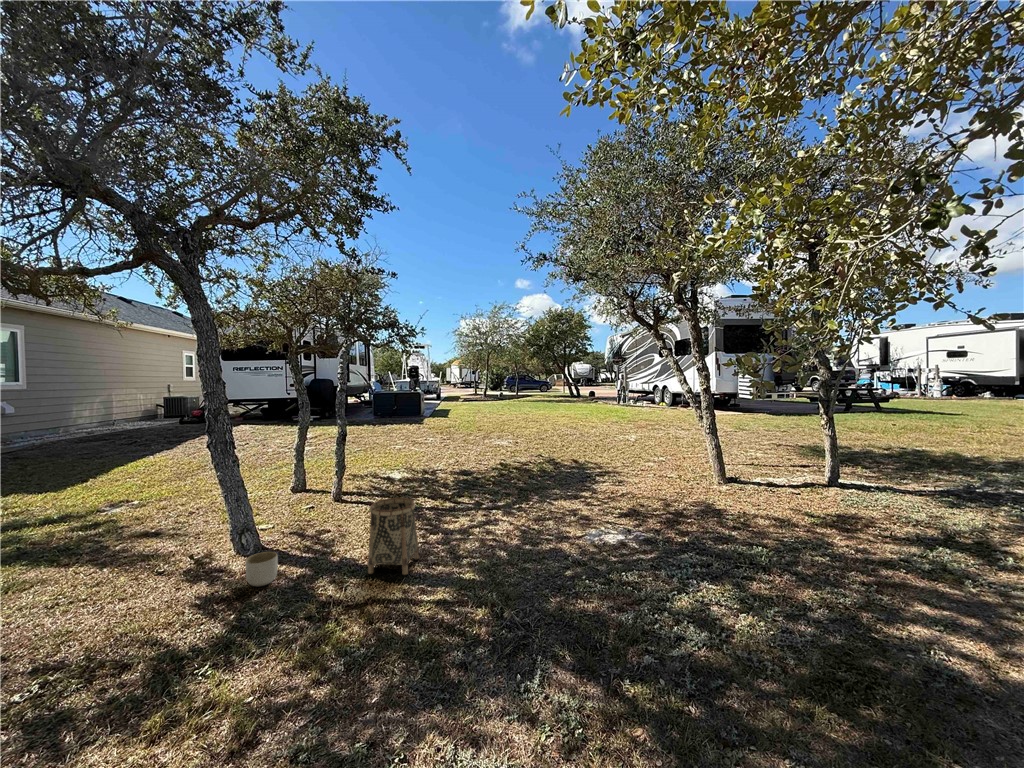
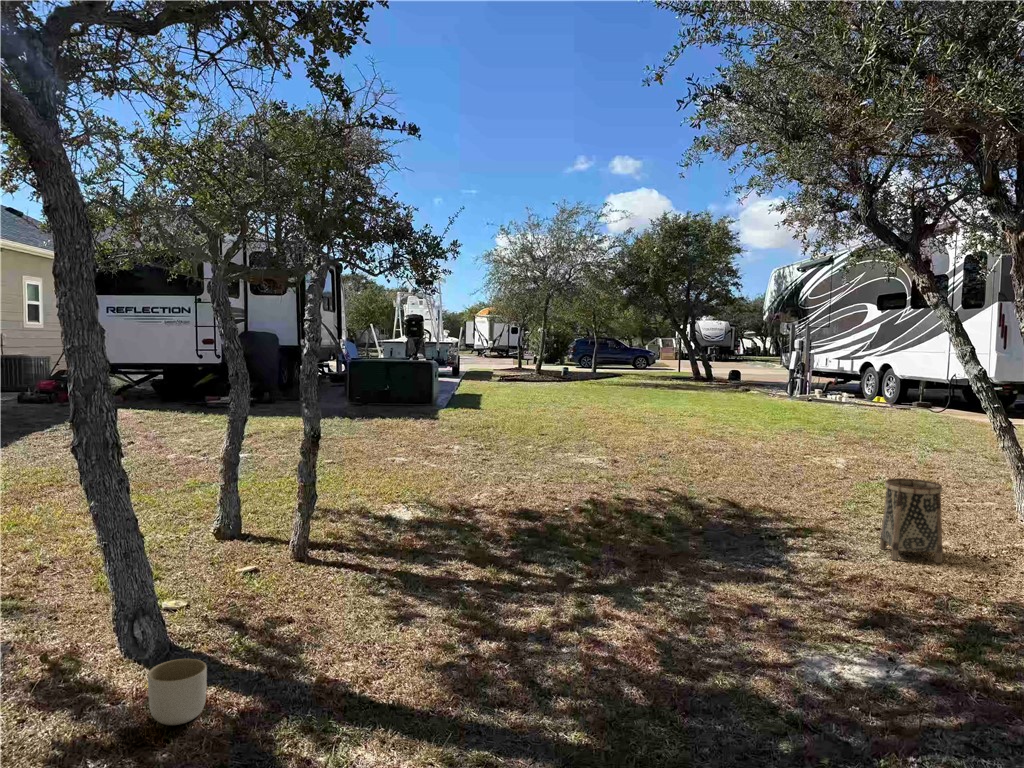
basket: present [368,498,419,575] -> present [880,478,943,563]

